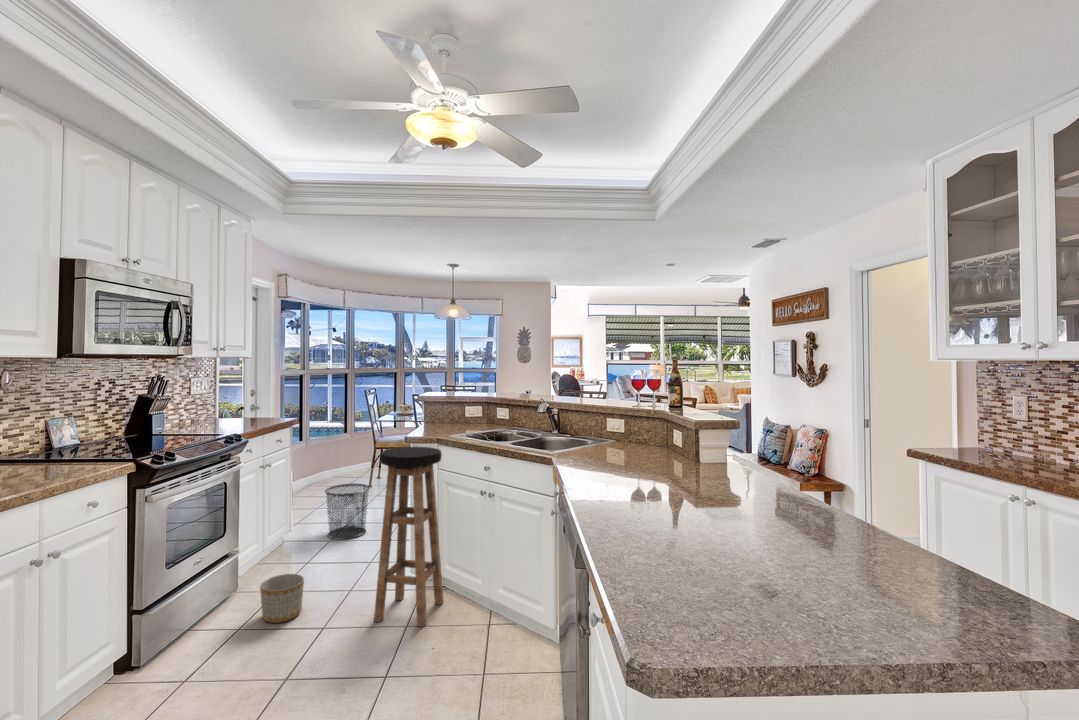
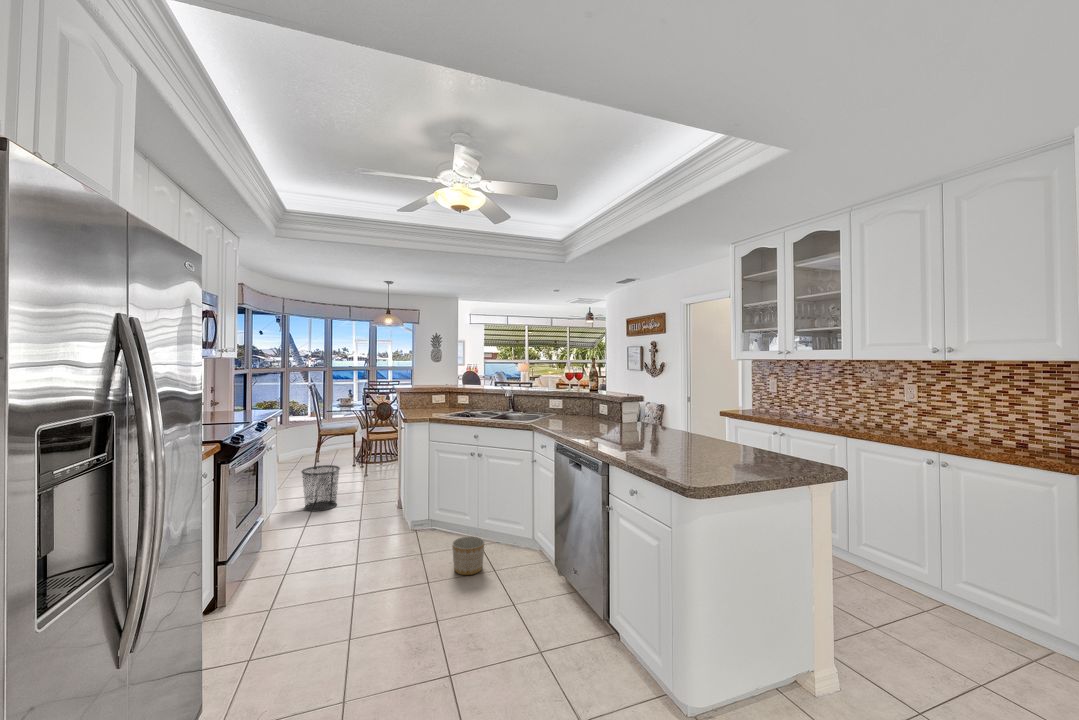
bar stool: present [374,447,443,627] -> none [394,426,440,555]
planter: present [260,574,304,623] -> present [452,536,484,575]

